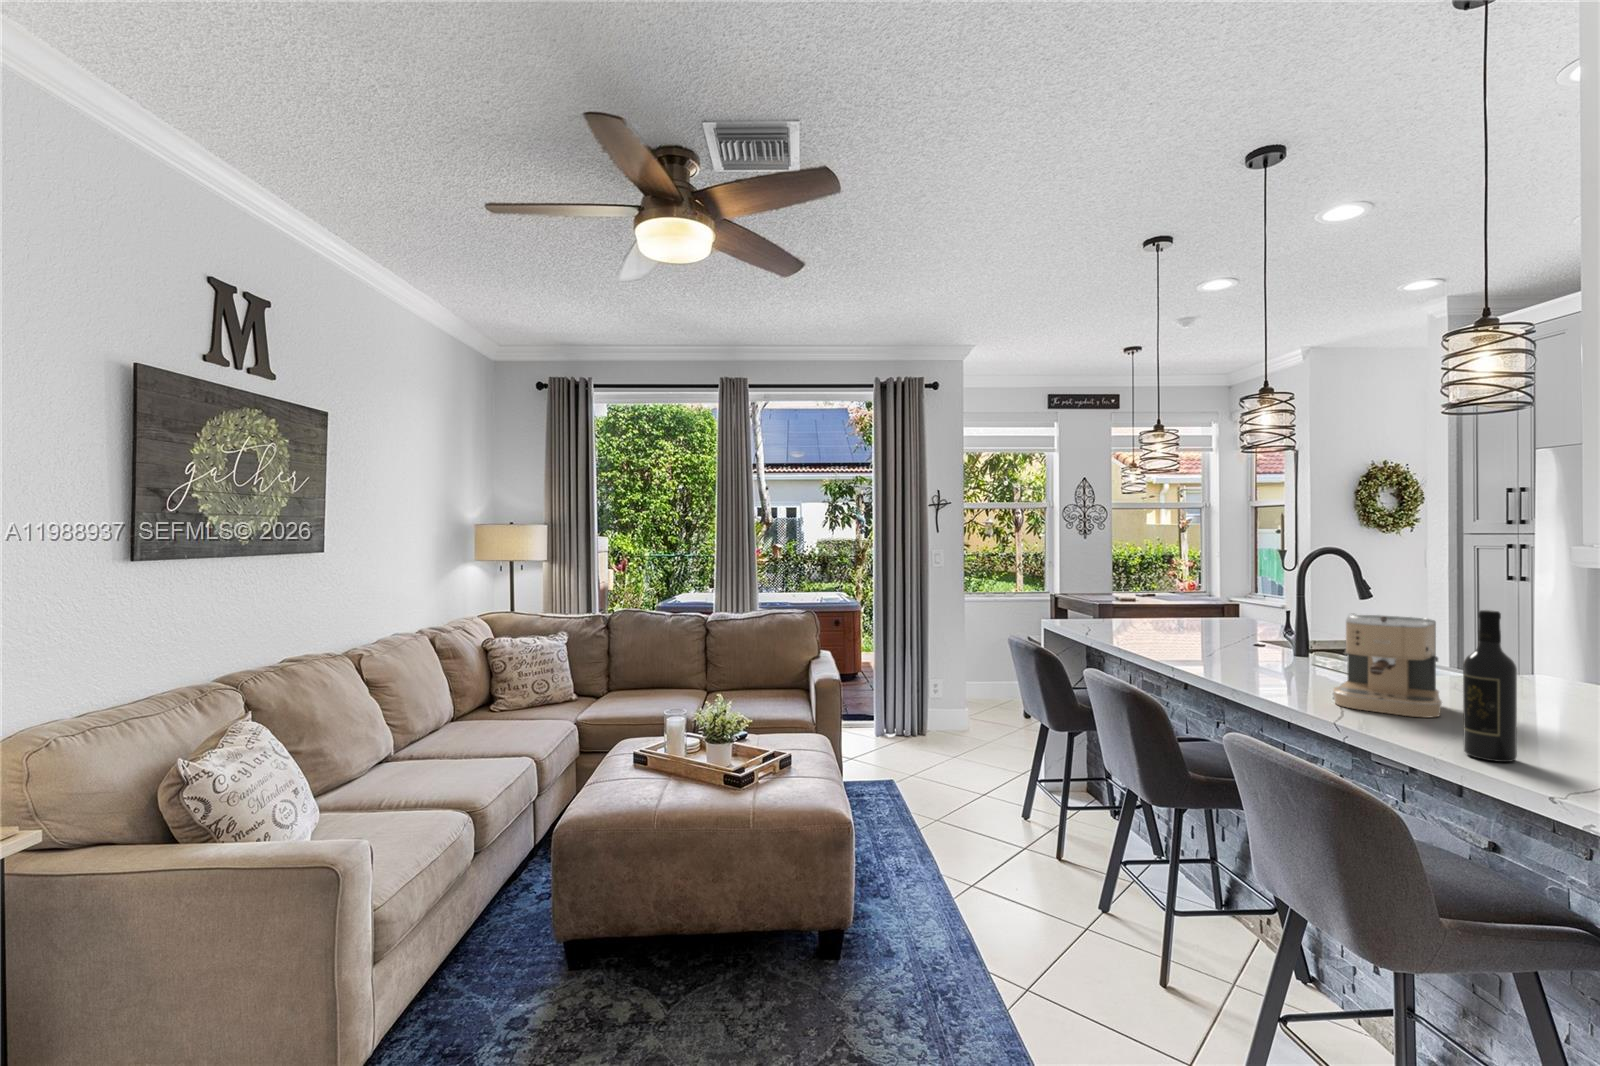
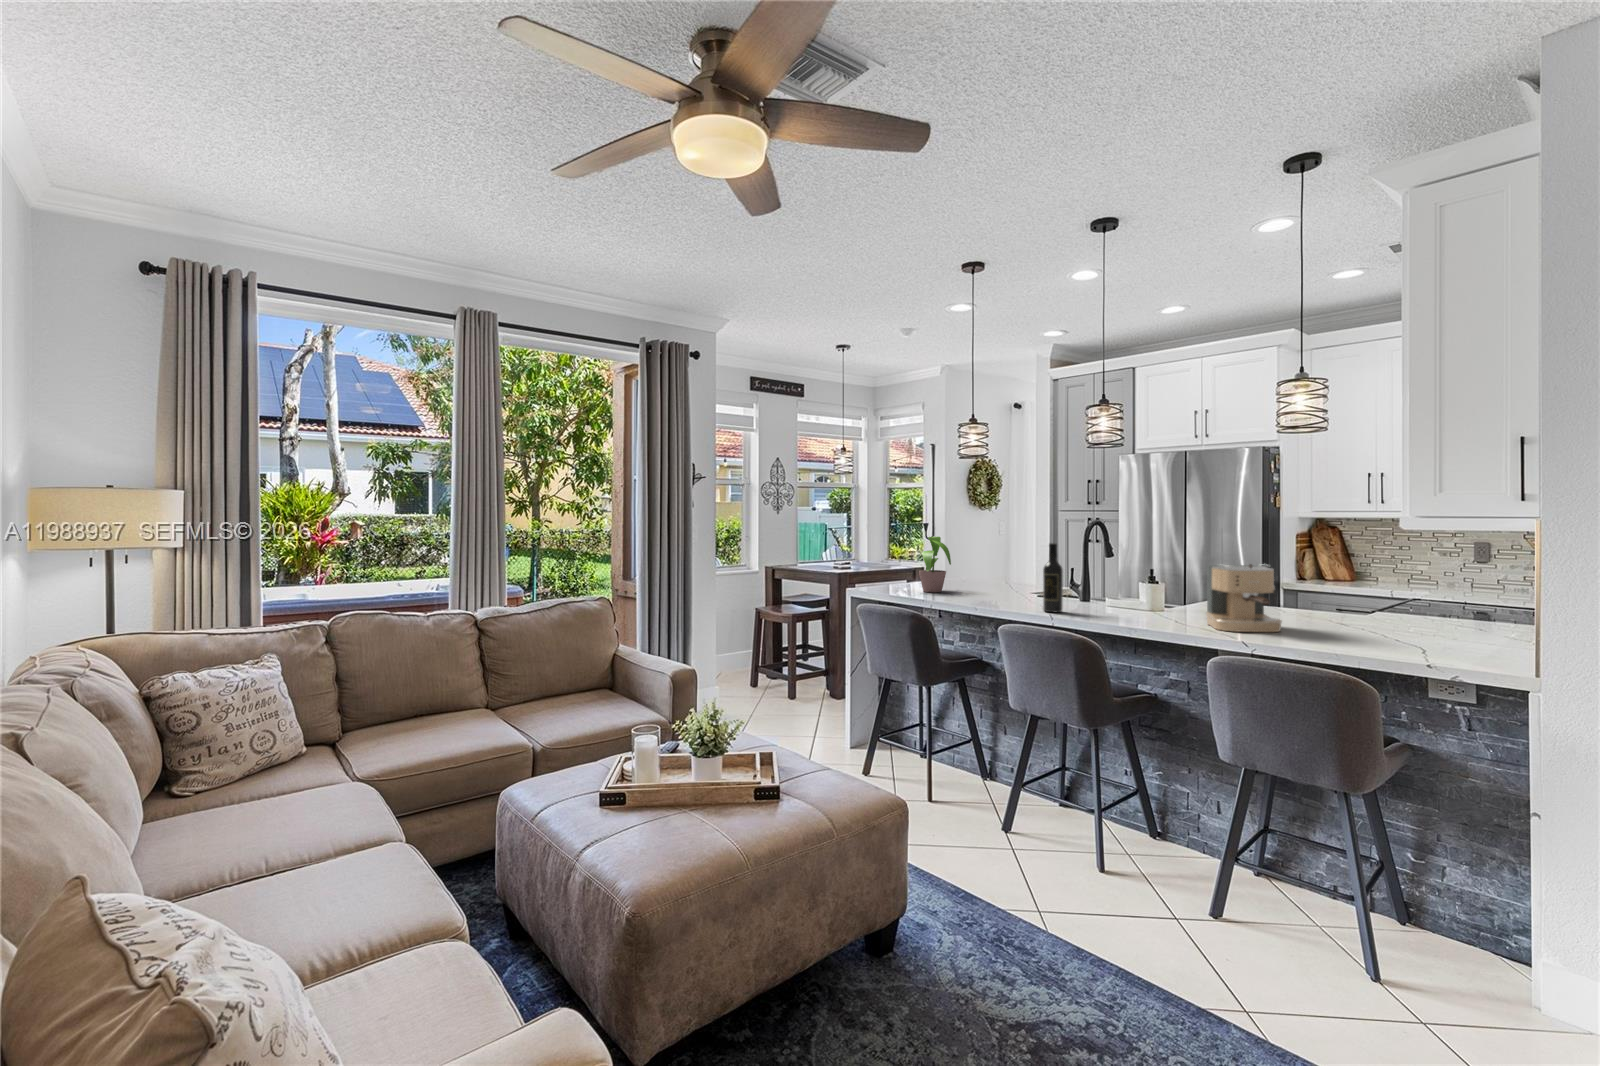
potted plant: none [1096,564,1165,628] -> present [919,537,951,592]
wine bottle: present [1463,610,1517,762] -> present [1043,543,1063,613]

